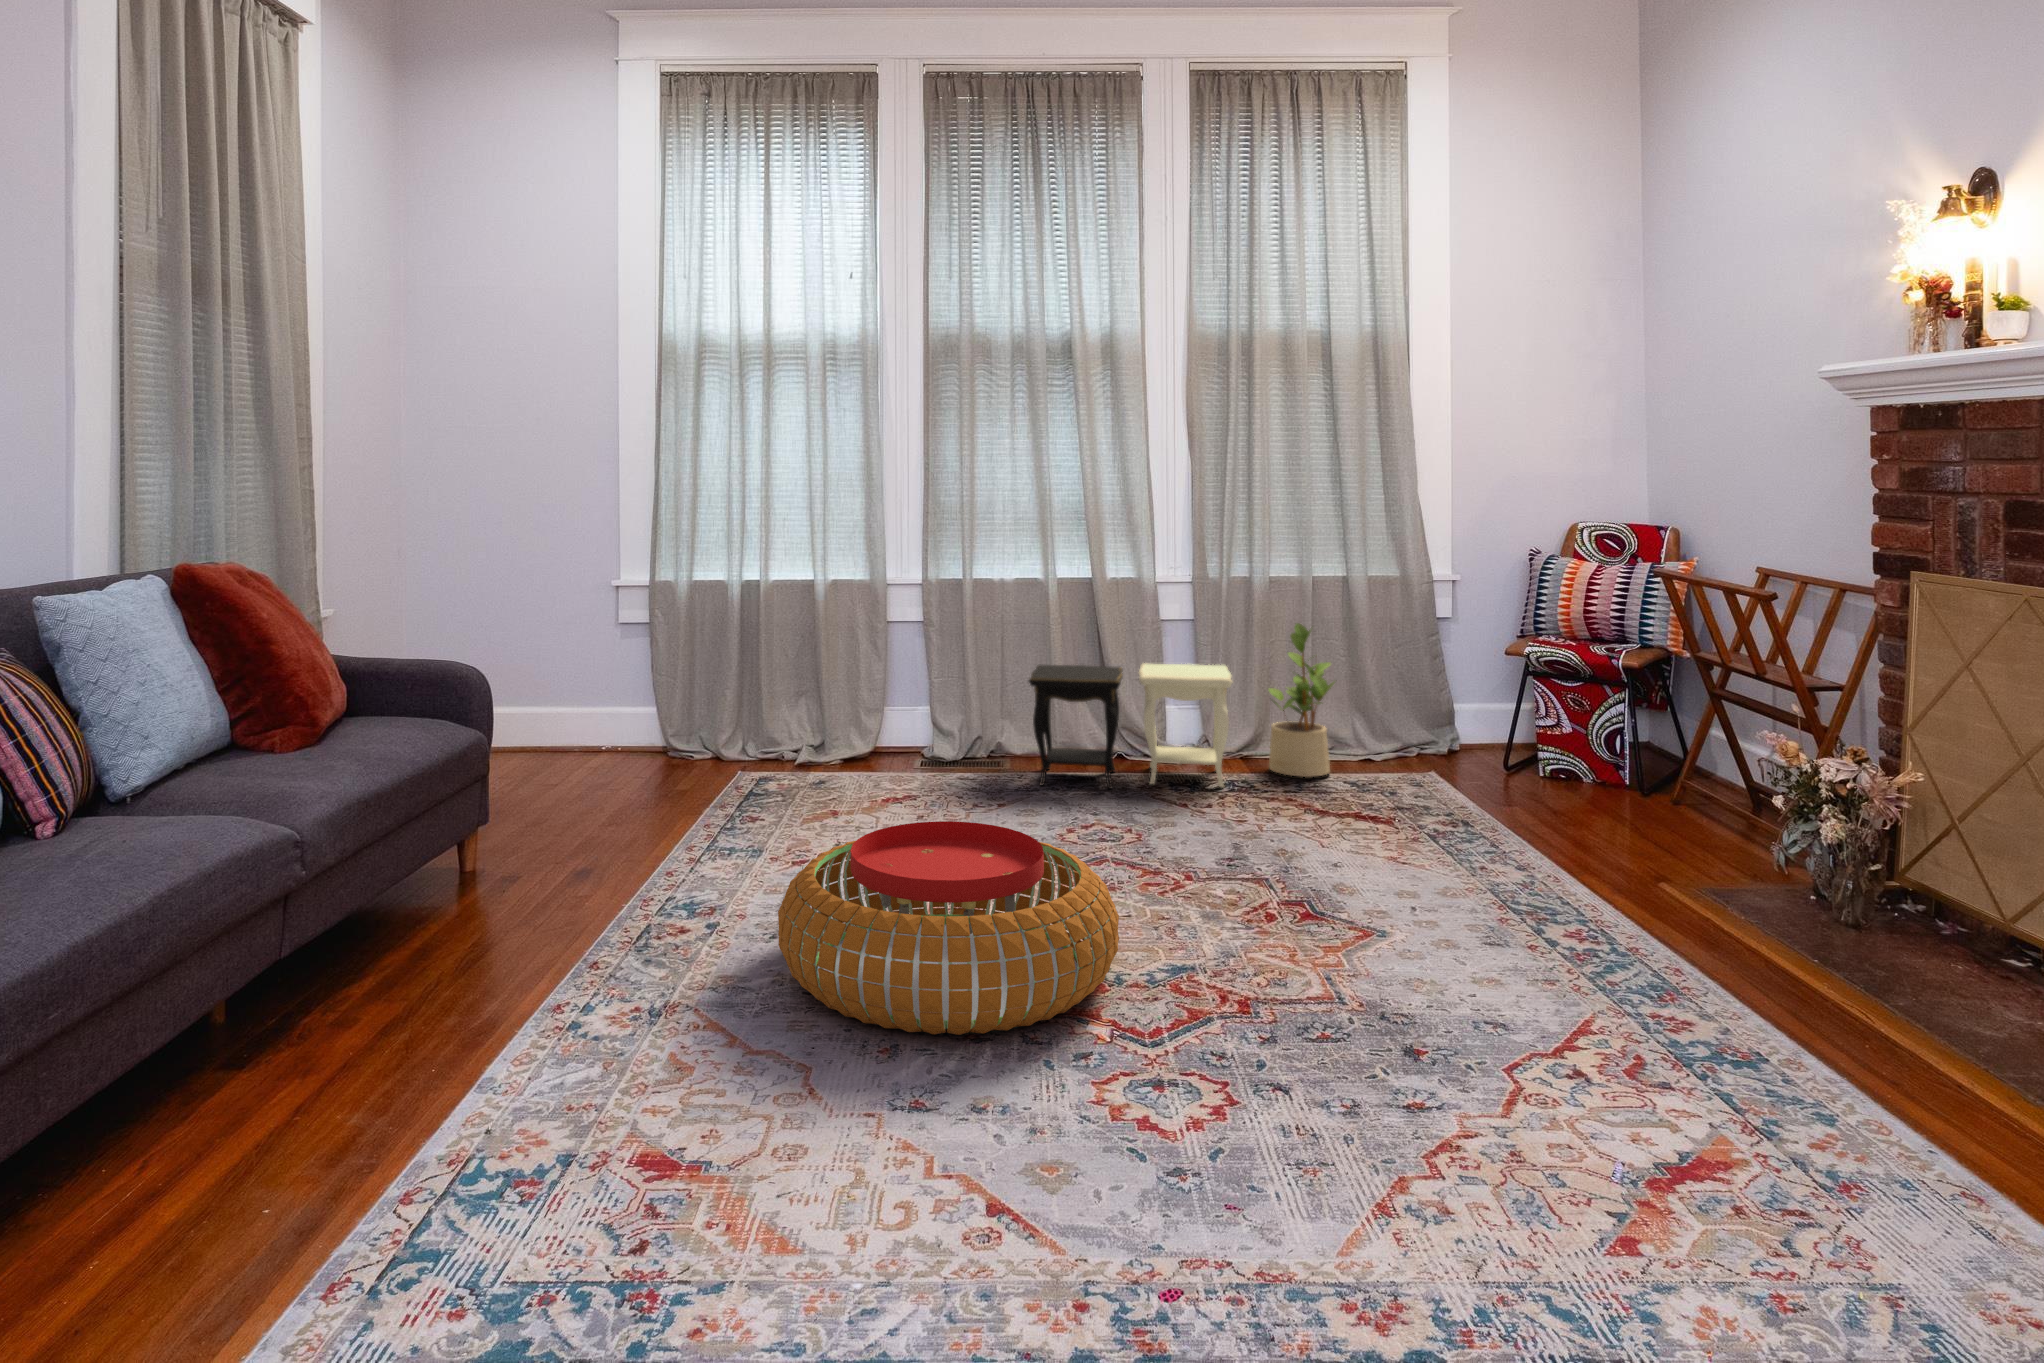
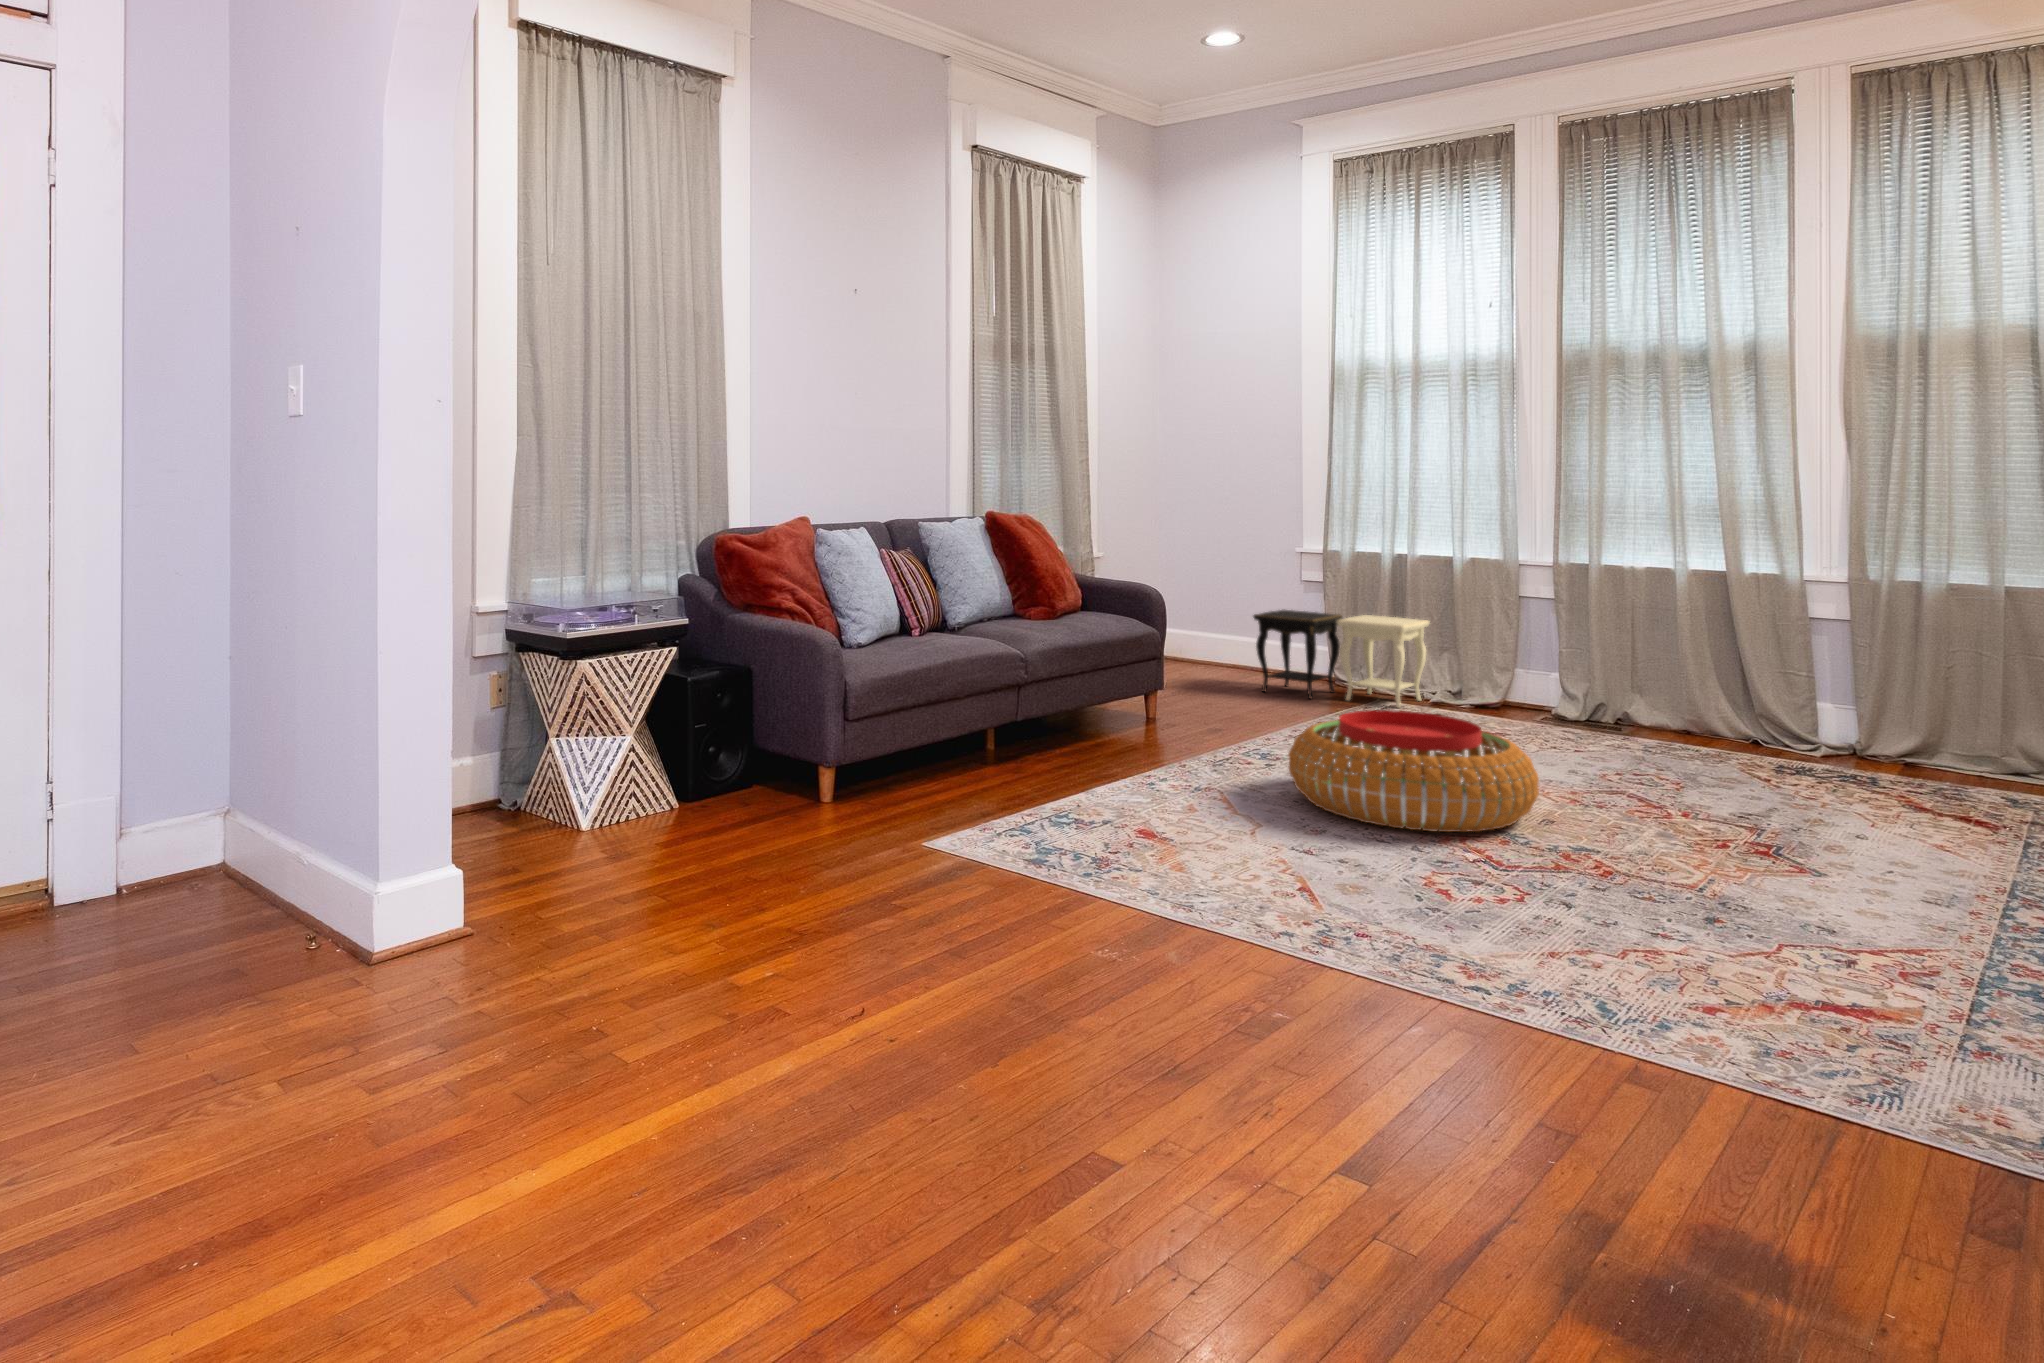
potted plant: present [1269,623,1335,777] -> none [1918,627,2011,780]
side table: present [1029,664,1232,789] -> present [1253,610,1429,707]

